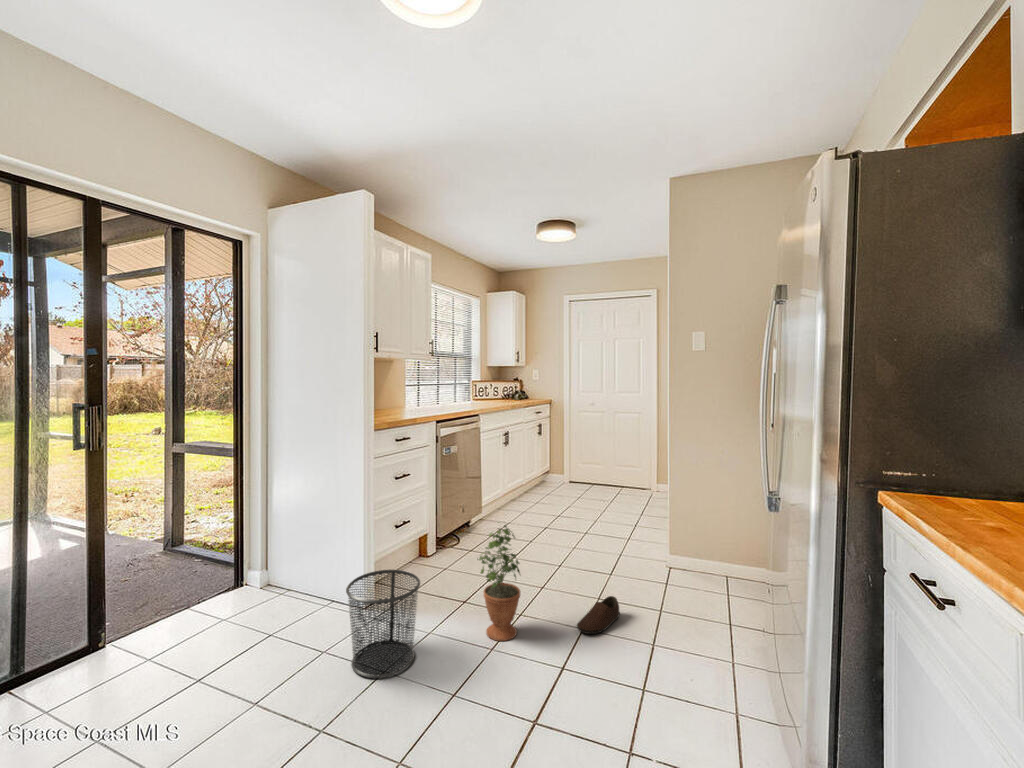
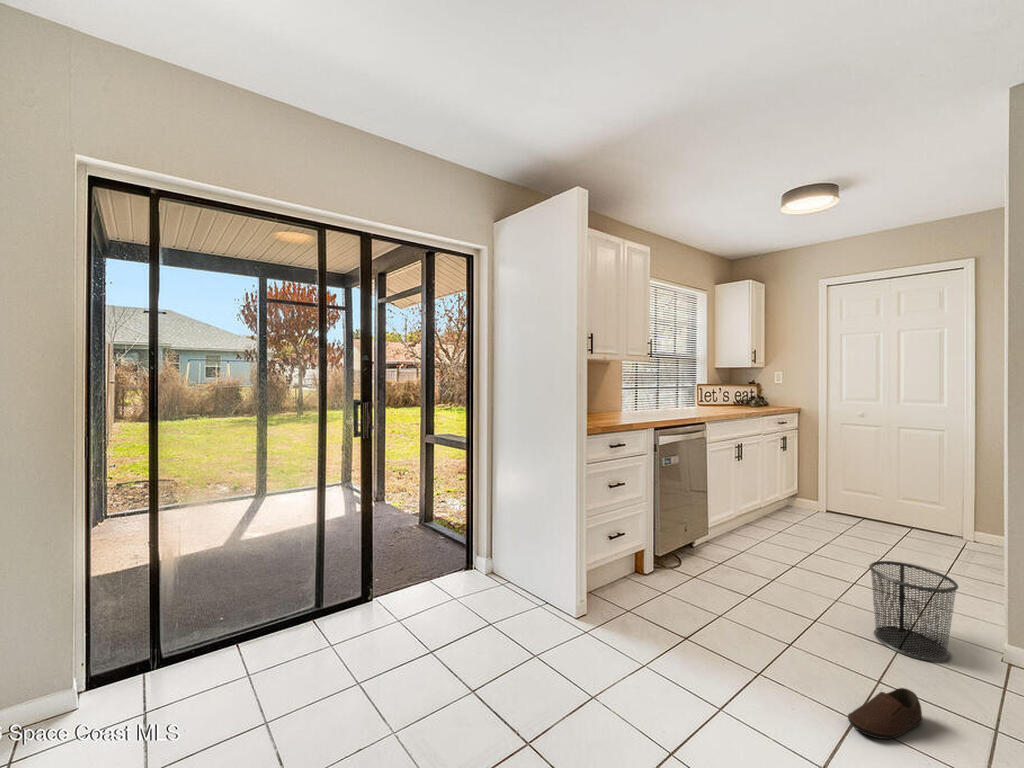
potted plant: present [479,525,520,641] -> none [700,557,762,707]
waste bin: present [346,570,420,678] -> present [869,561,958,661]

